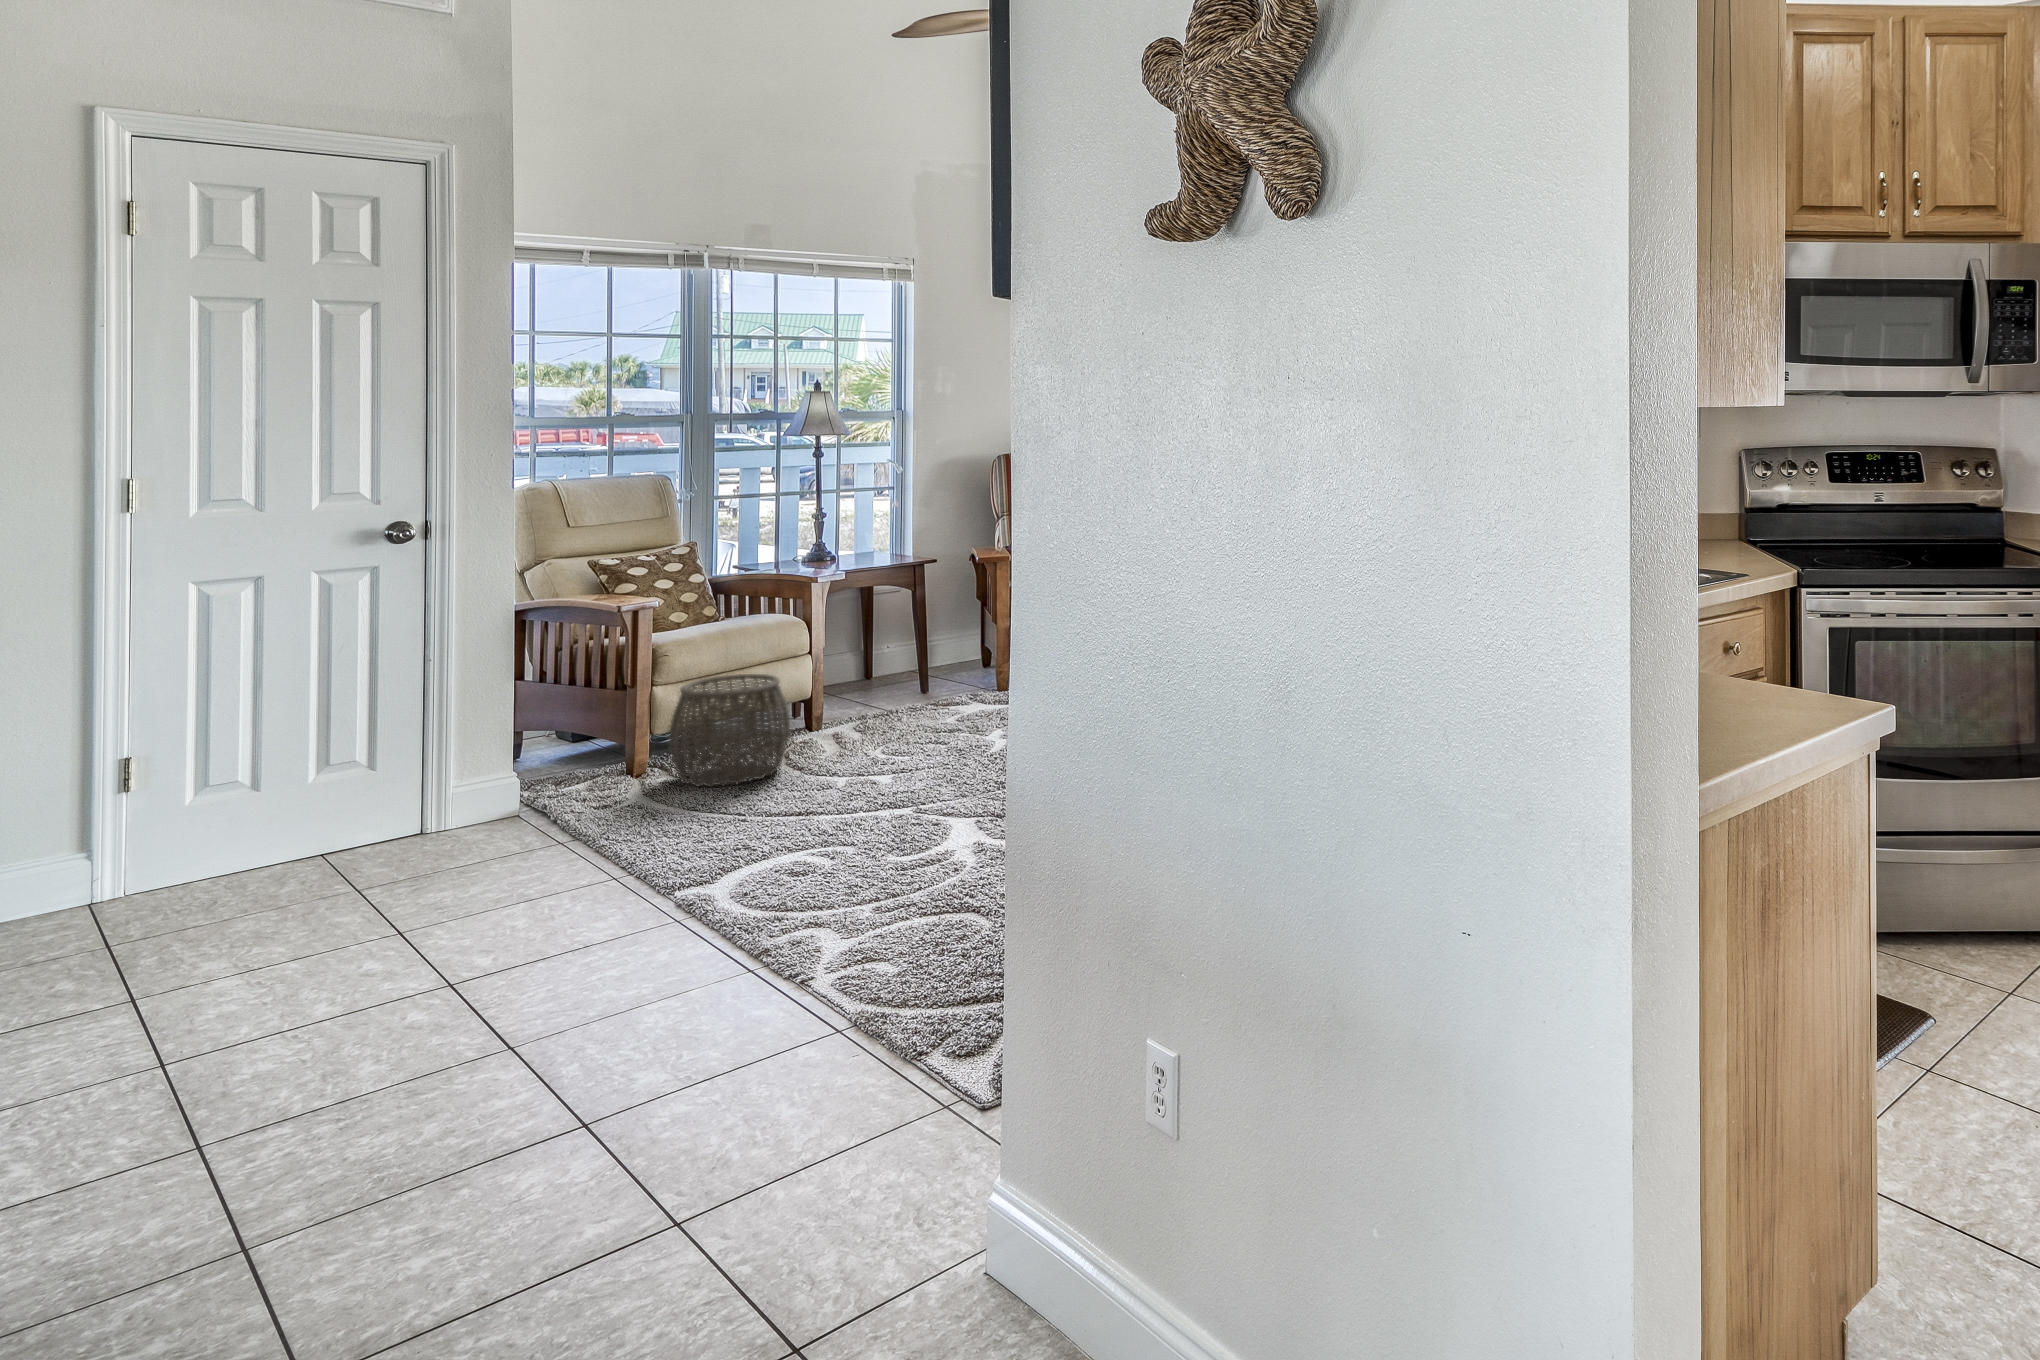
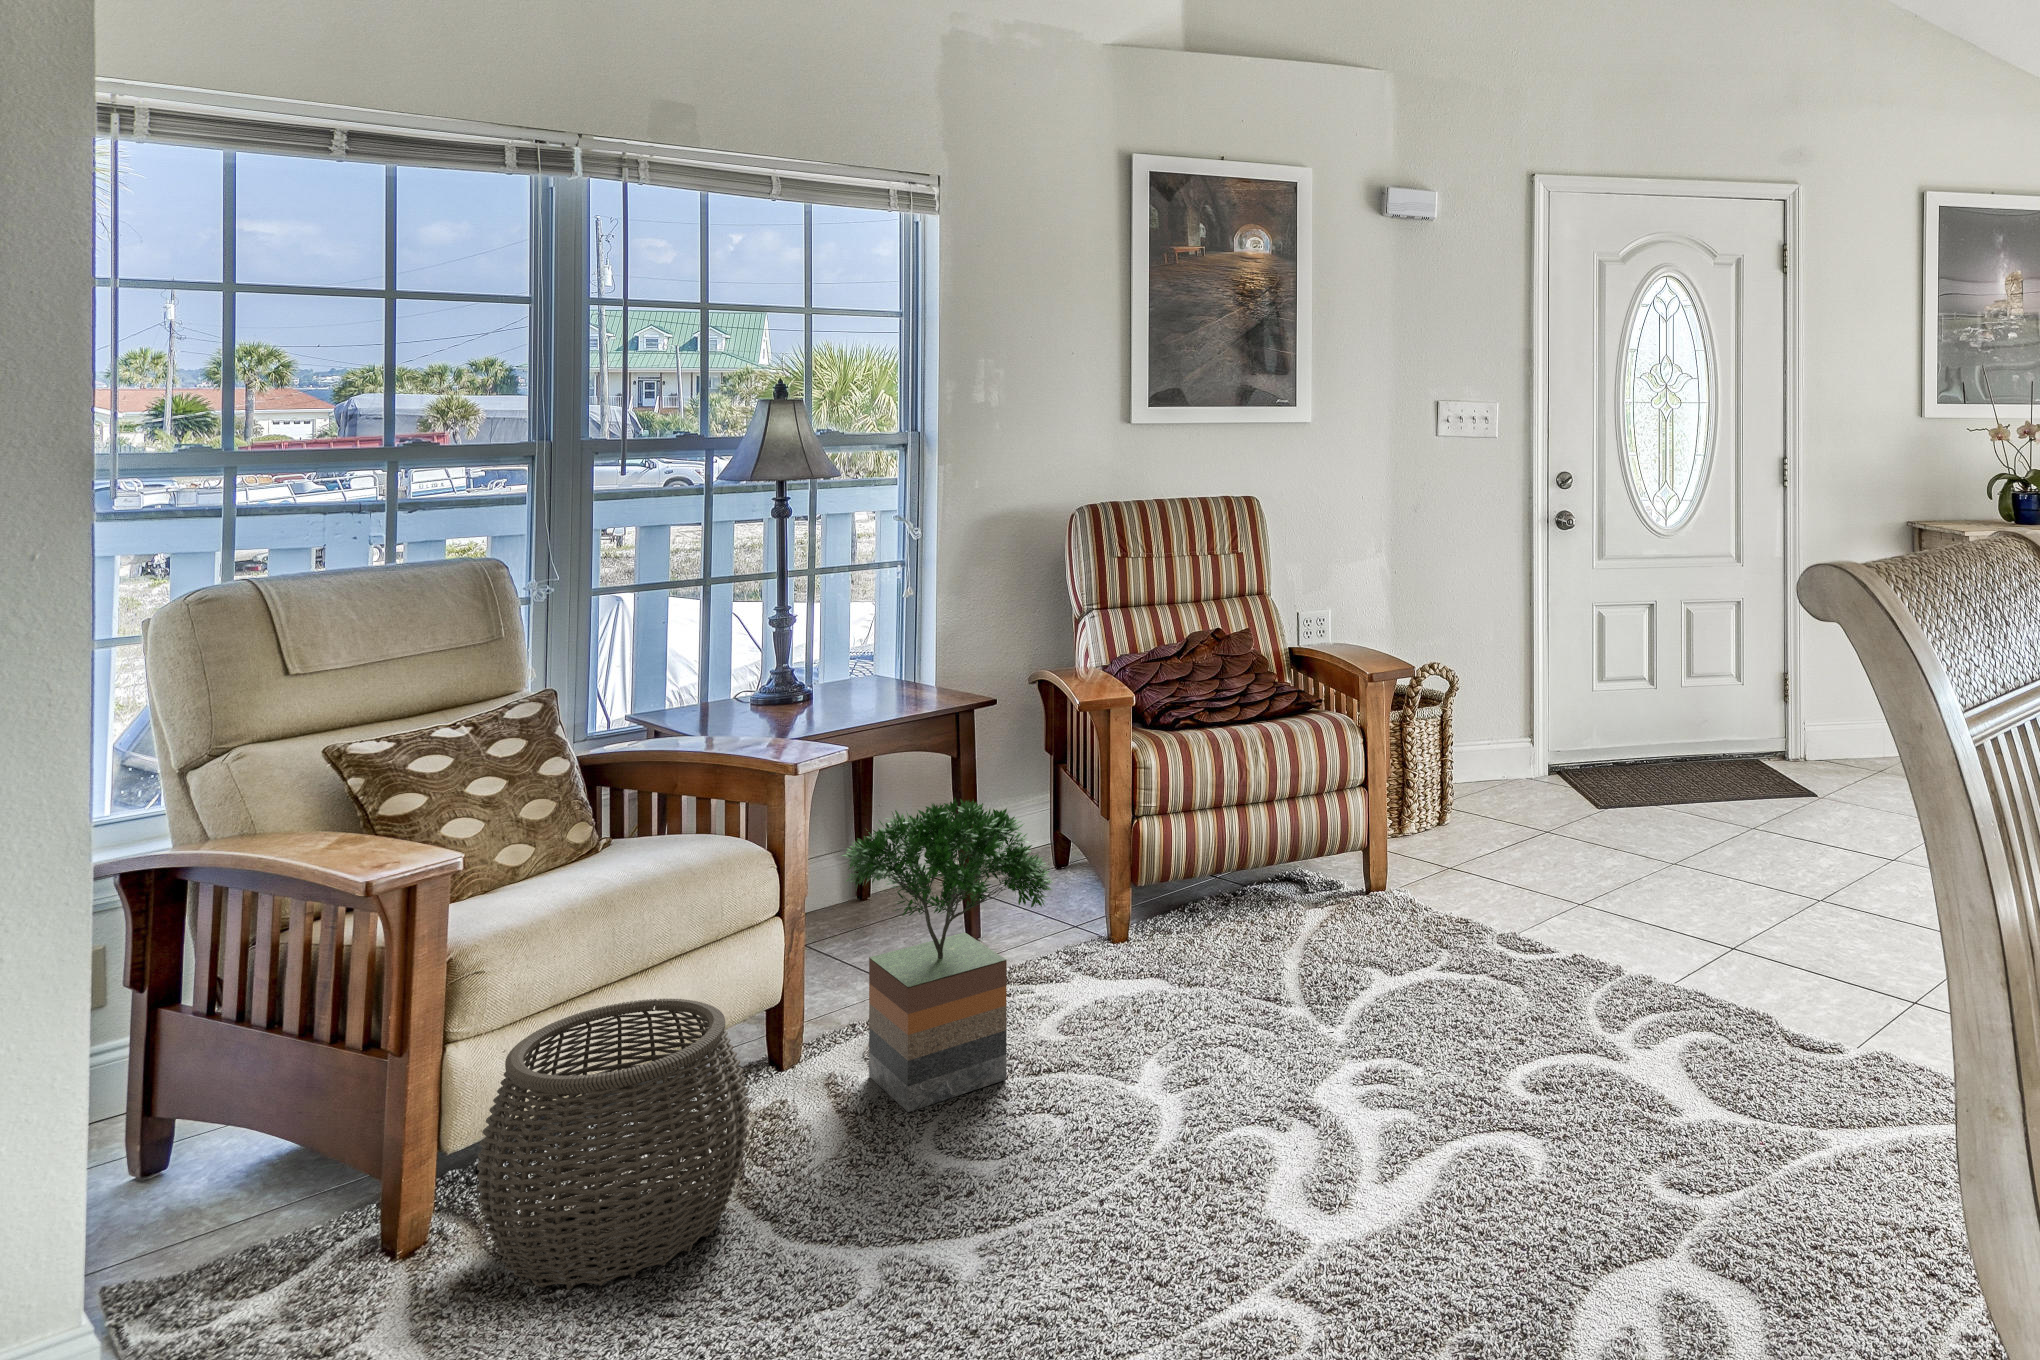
potted tree: none [840,596,951,746] -> present [842,798,1052,1112]

